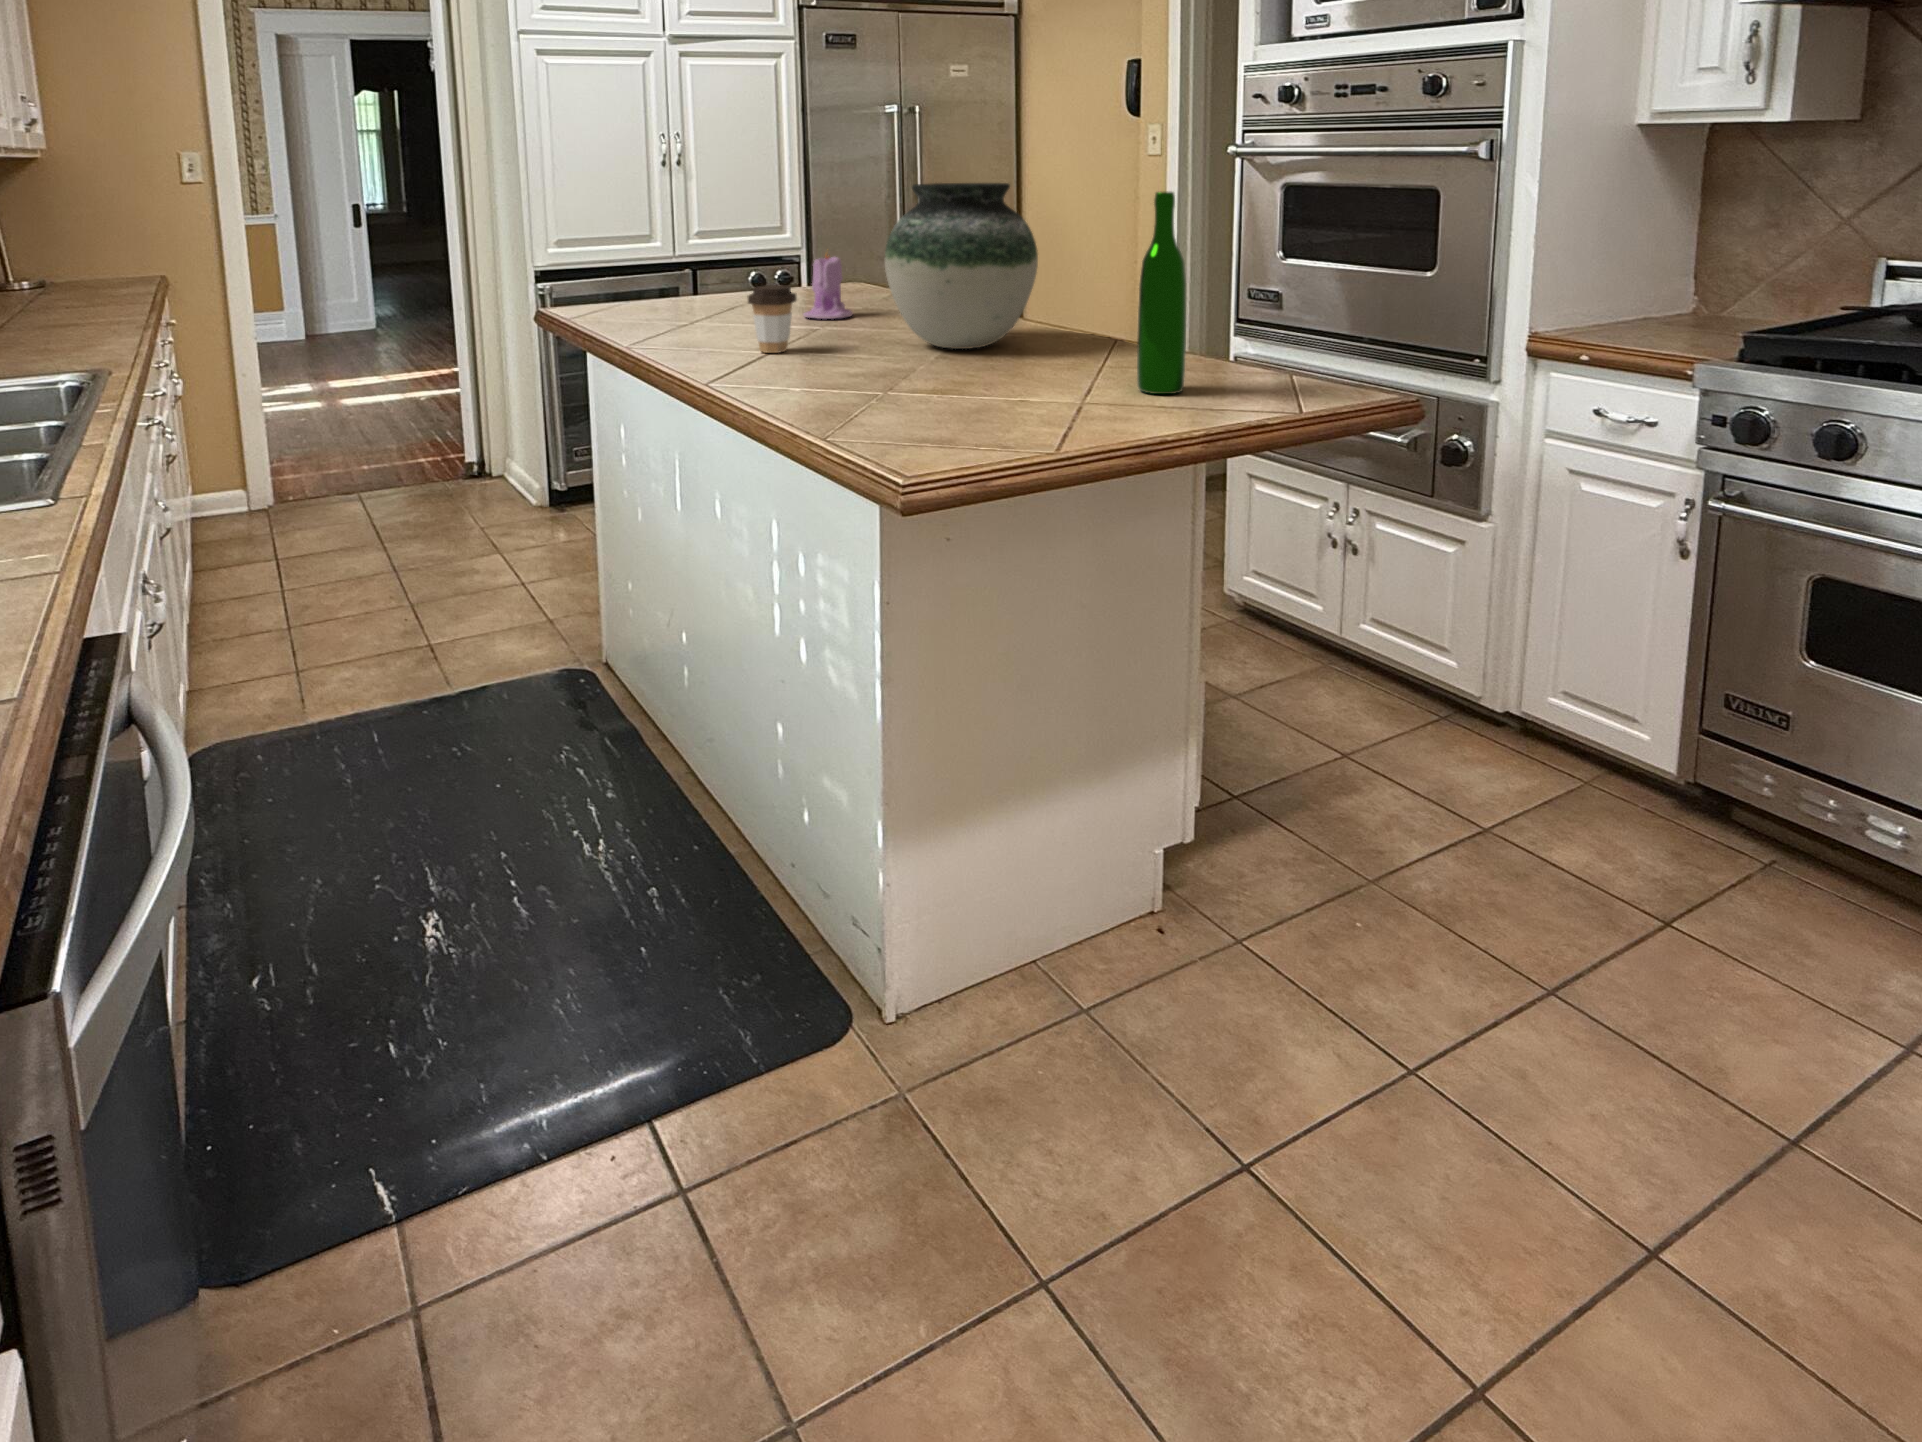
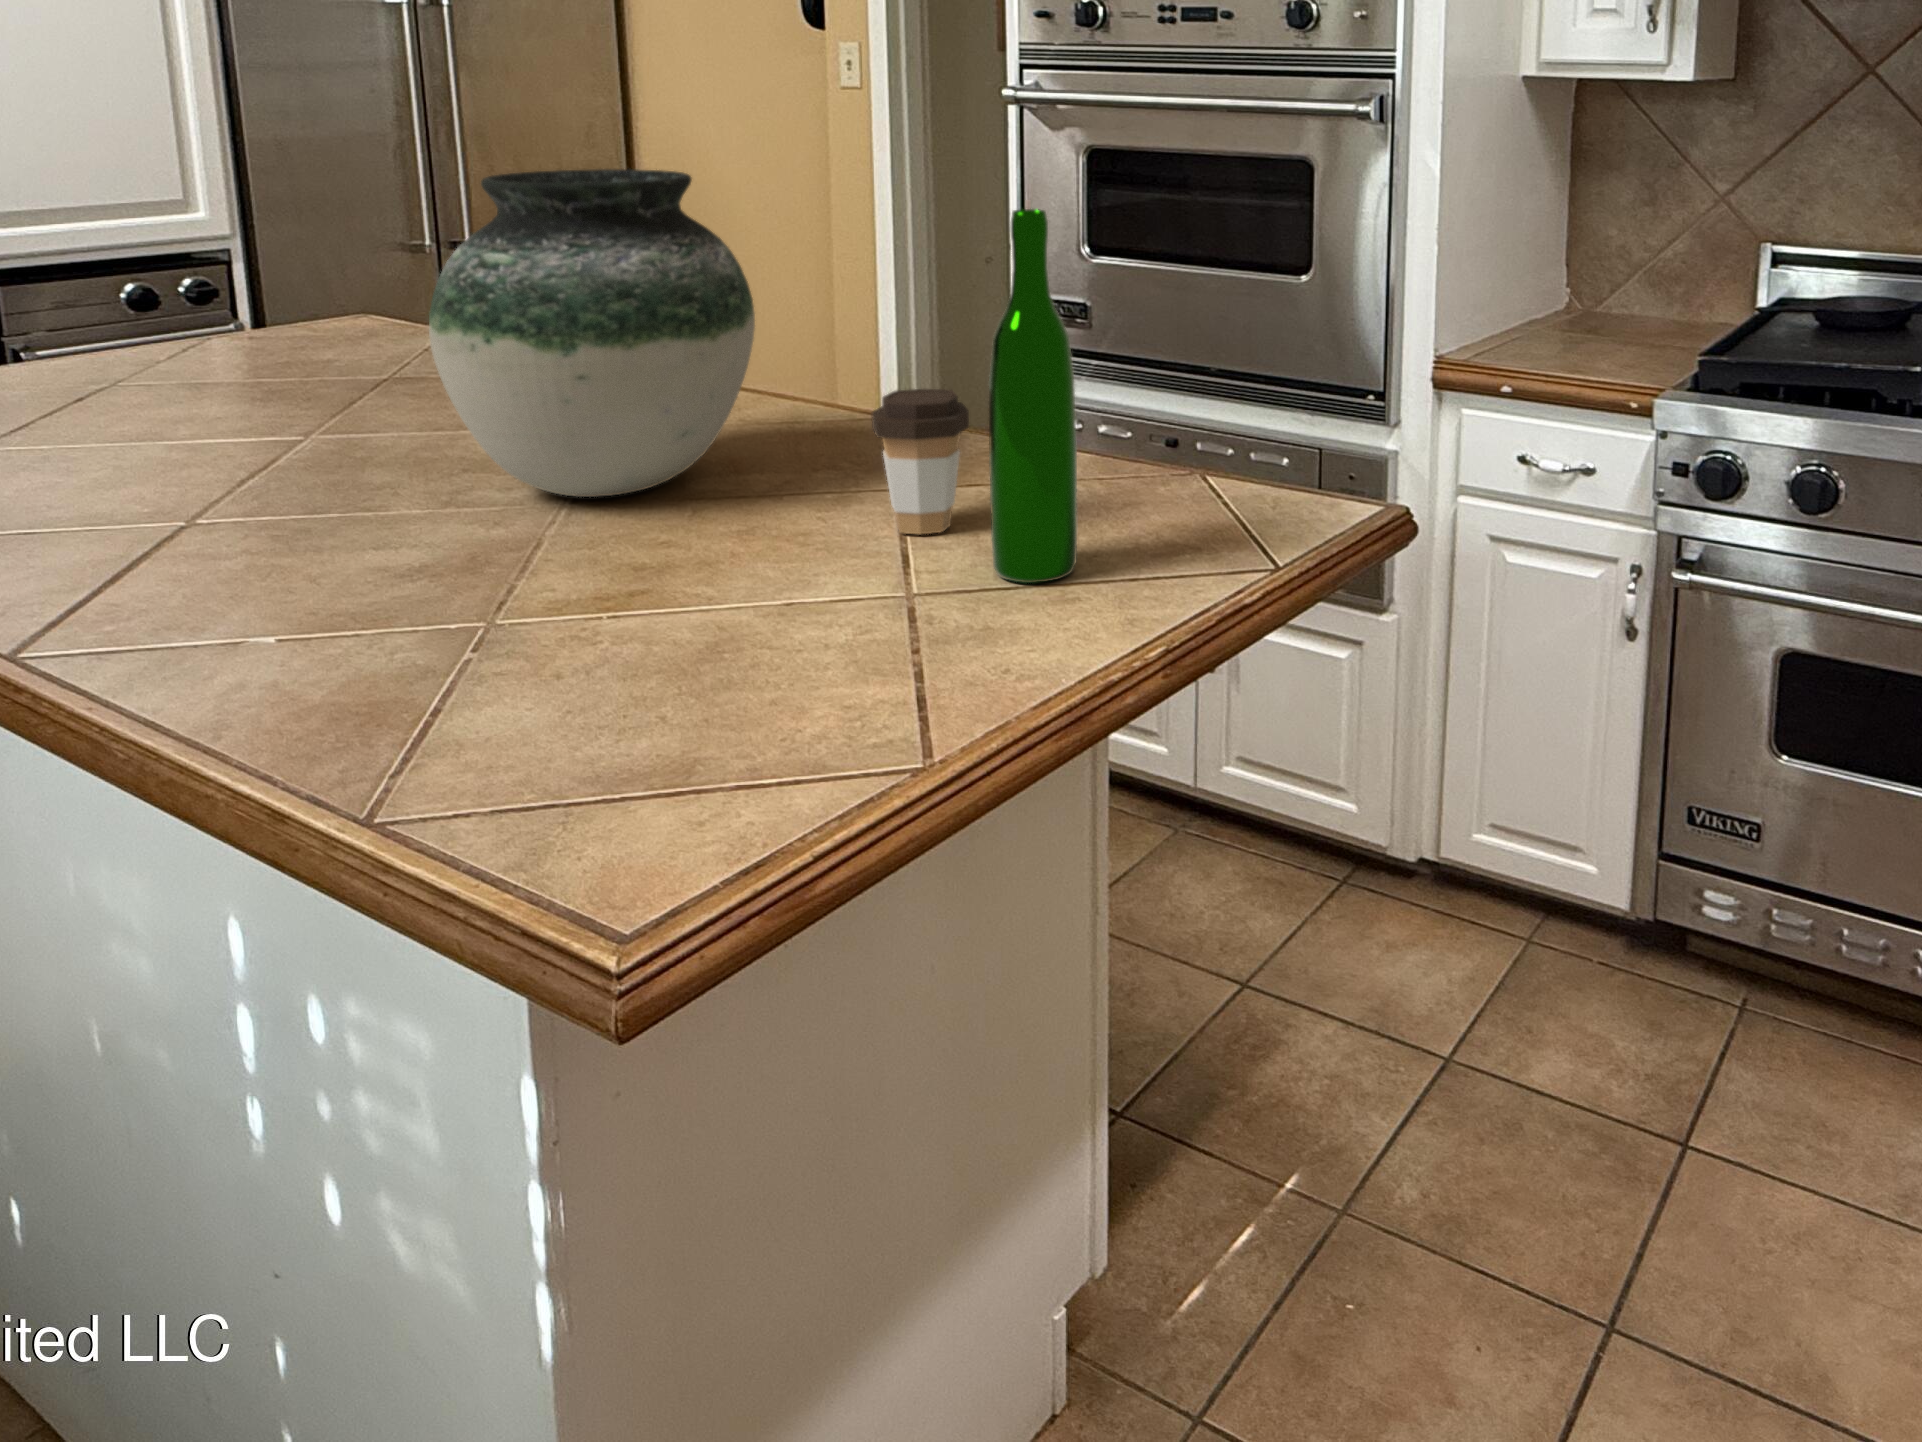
candle: present [803,254,853,319] -> none [238,290,358,434]
coffee cup: present [748,285,797,353] -> present [872,389,969,534]

